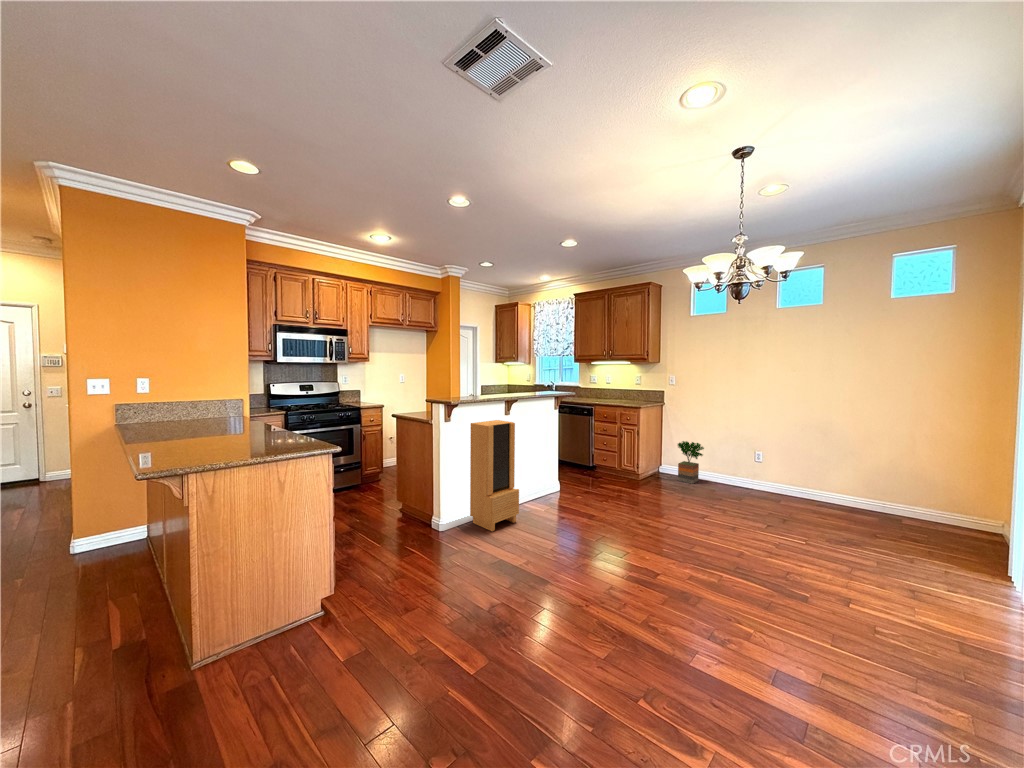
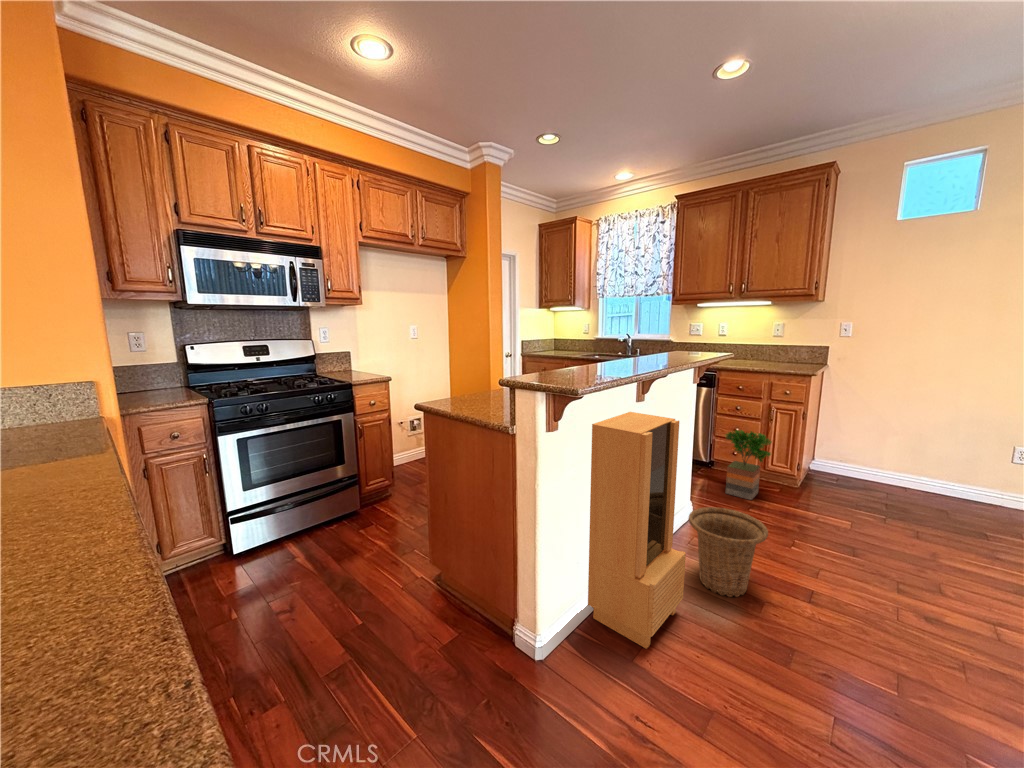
potted tree: present [678,441,704,484] -> present [725,430,772,500]
basket: none [532,475,568,518] -> present [689,507,768,597]

